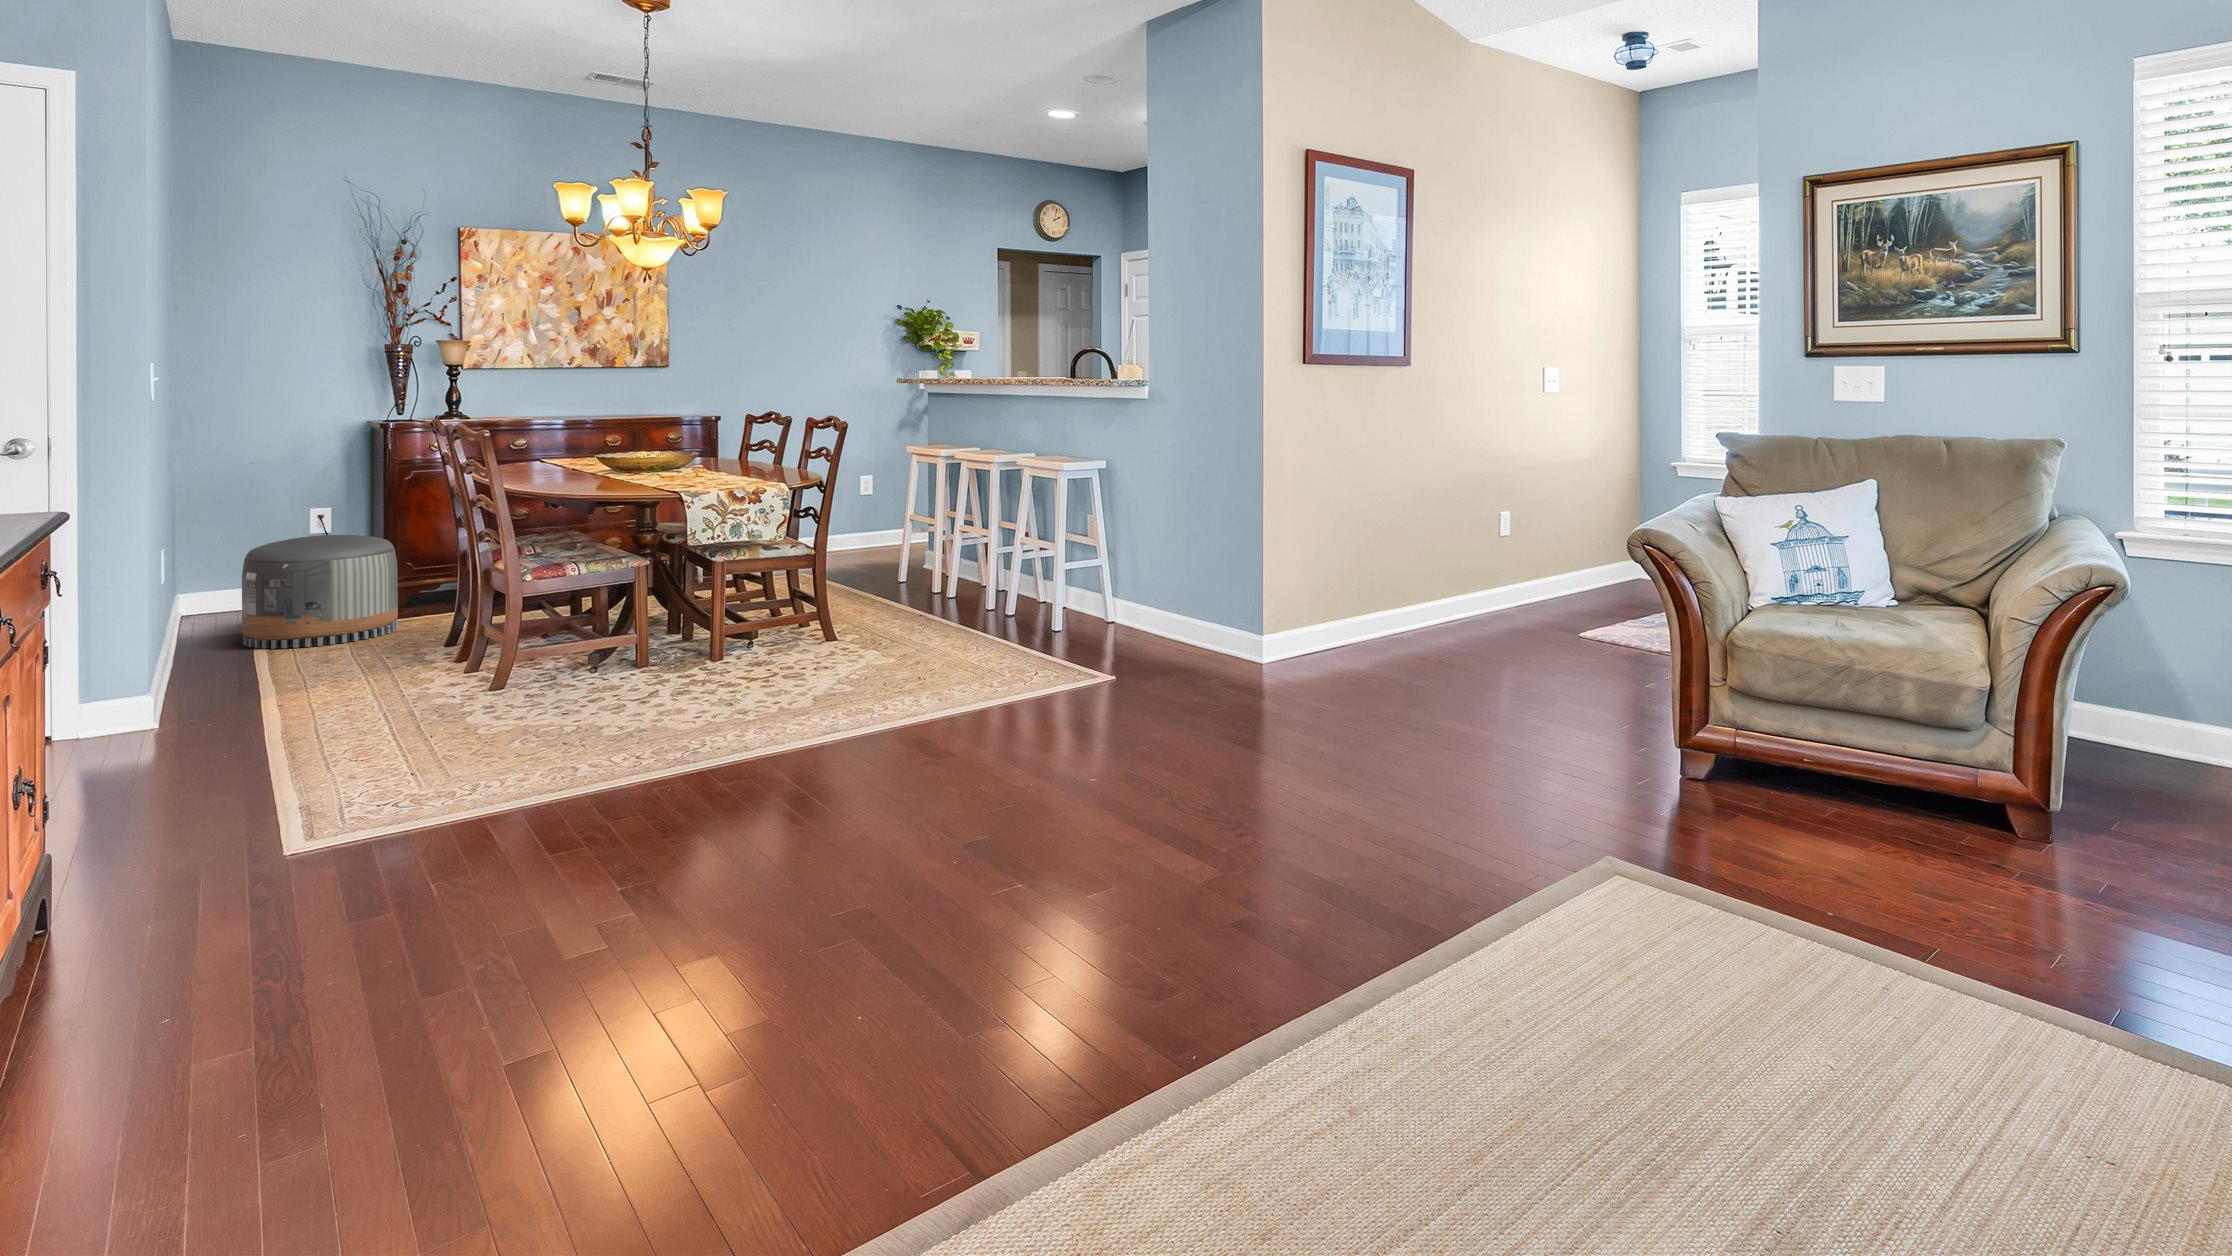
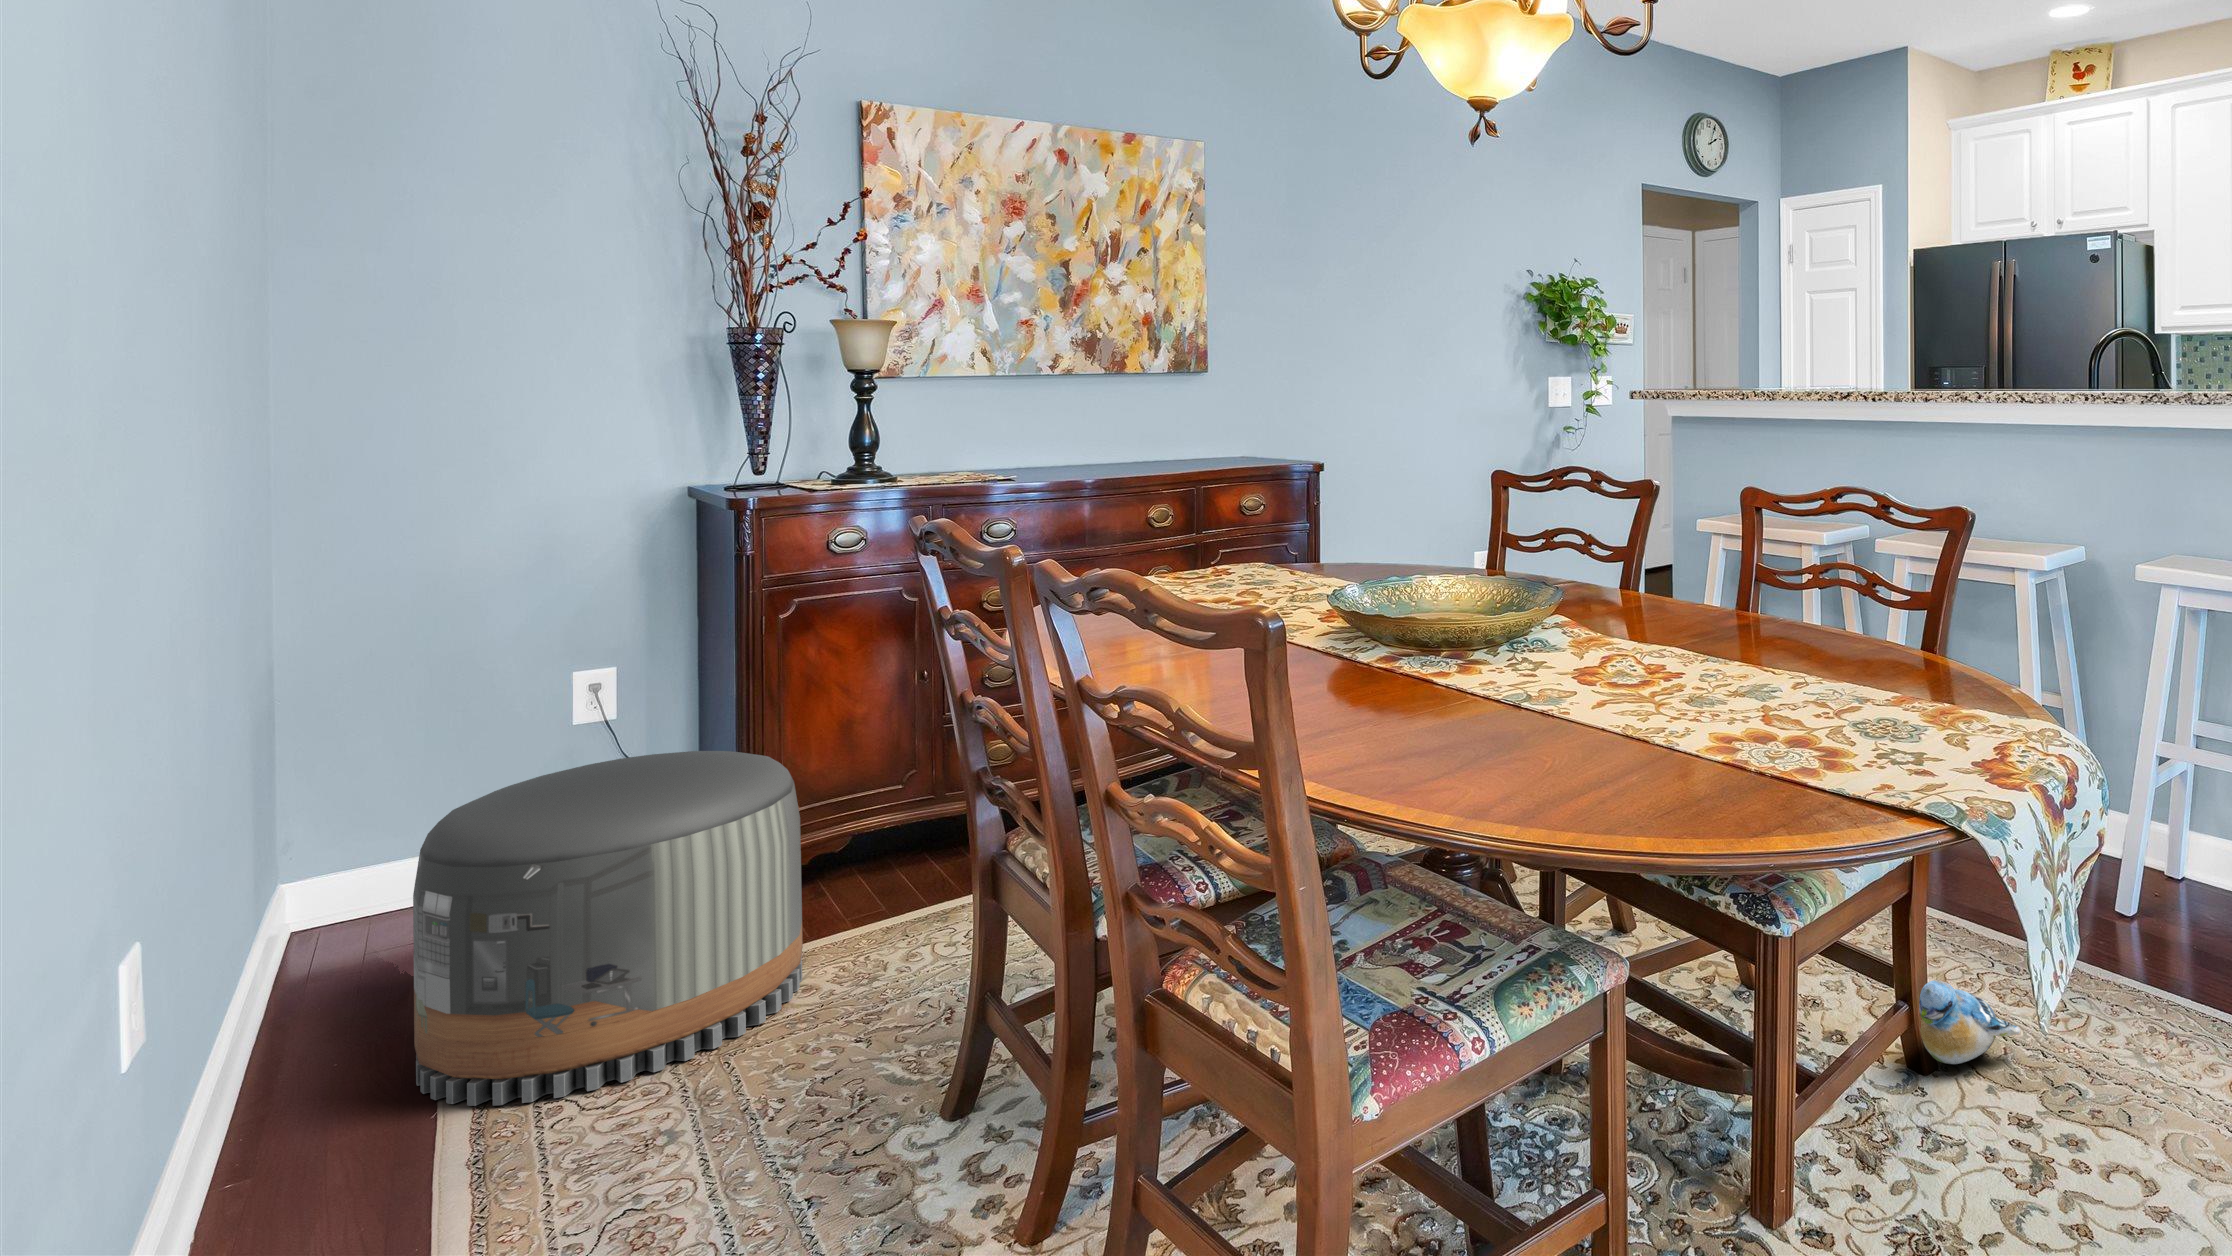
plush toy: none [779,623,825,653] -> present [1919,980,2020,1064]

